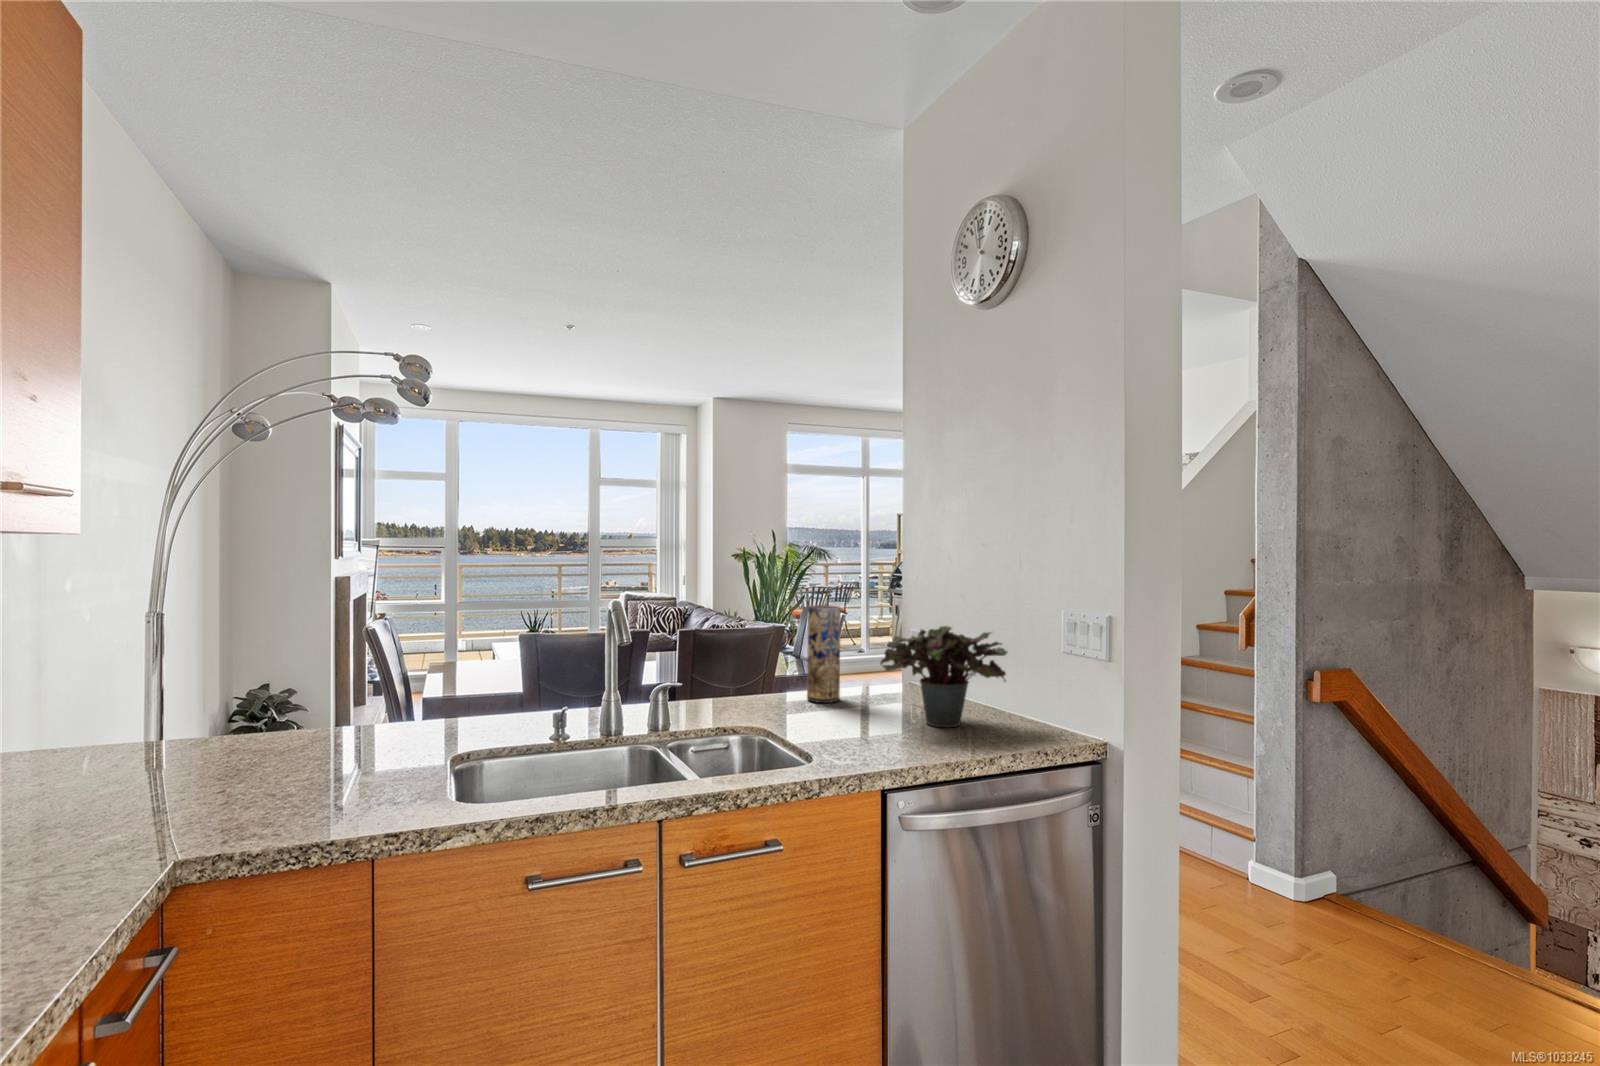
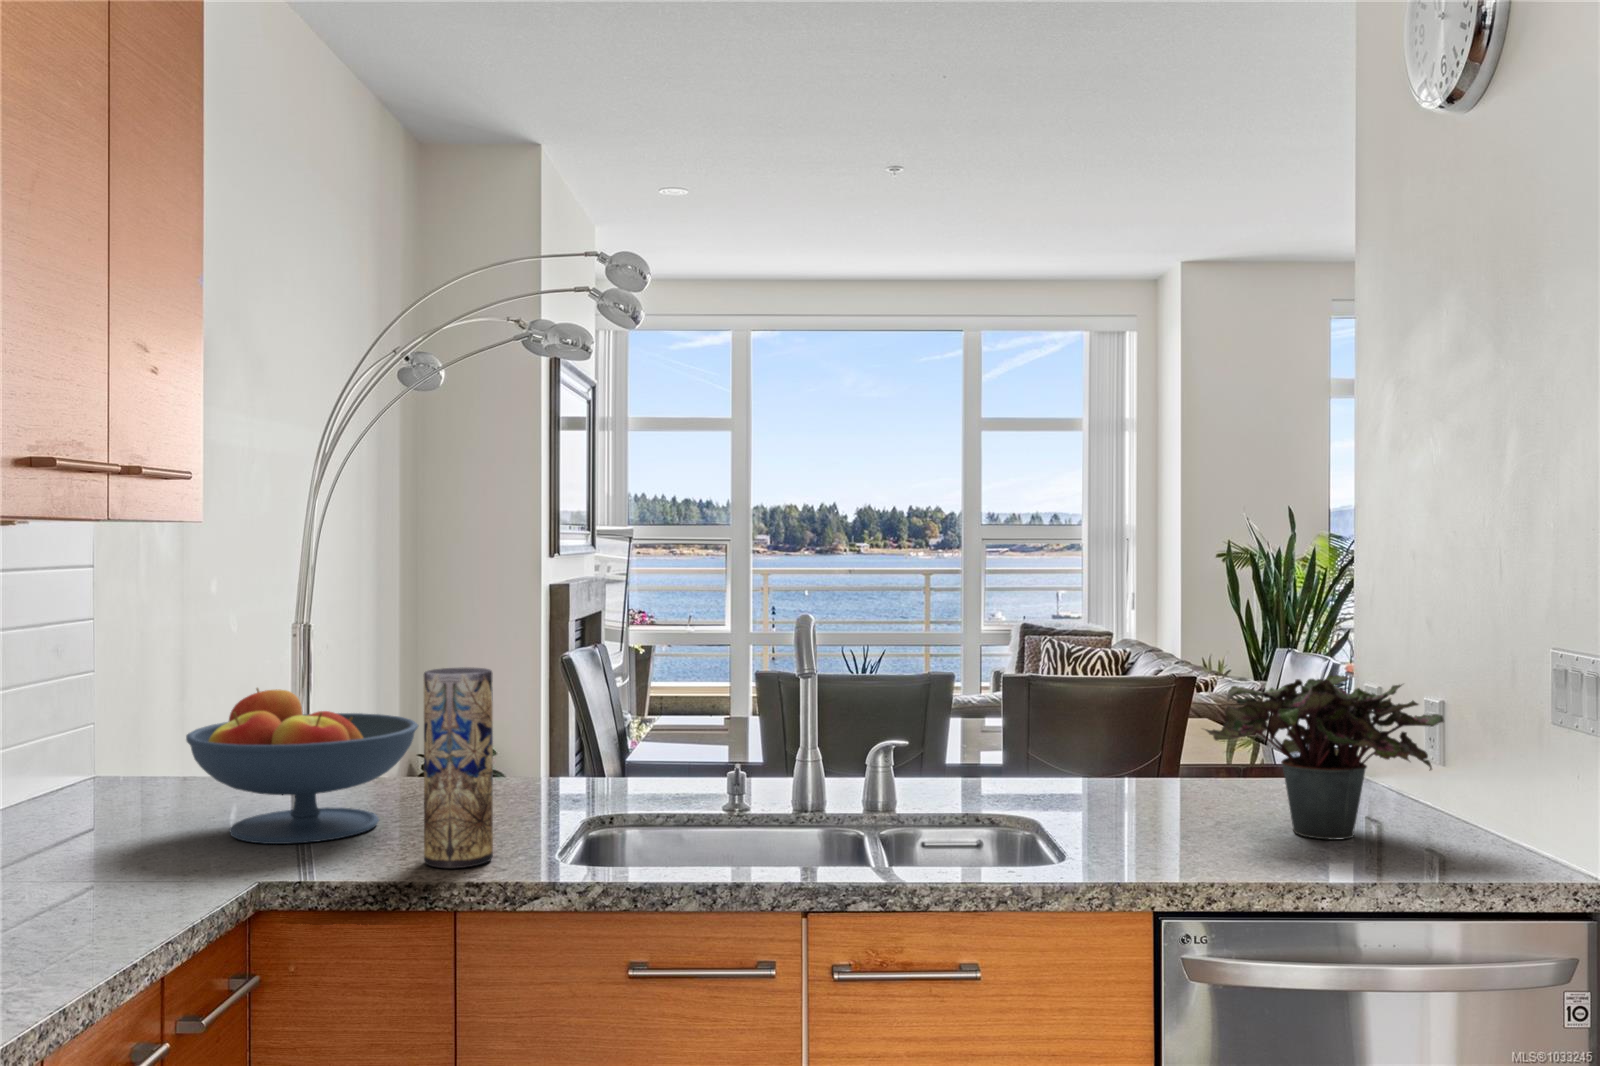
vase: present [807,605,841,703] -> present [424,667,493,868]
fruit bowl: none [59,676,299,818] -> present [186,688,418,844]

